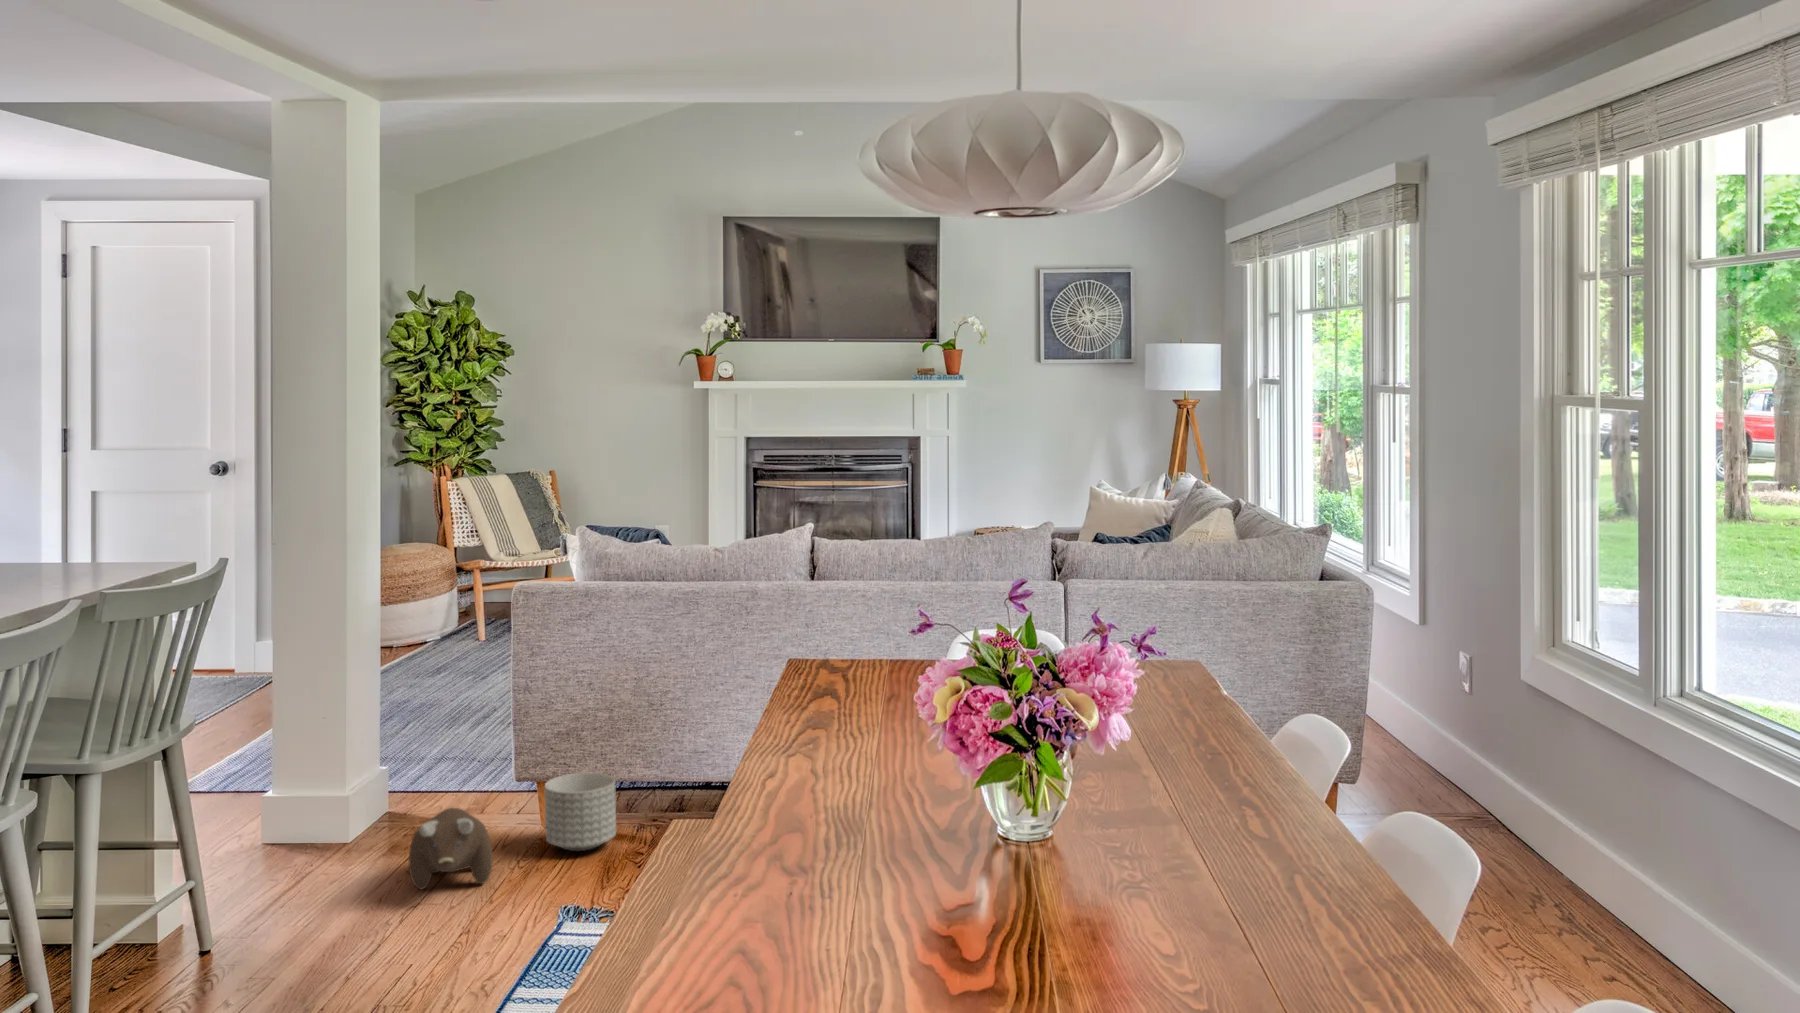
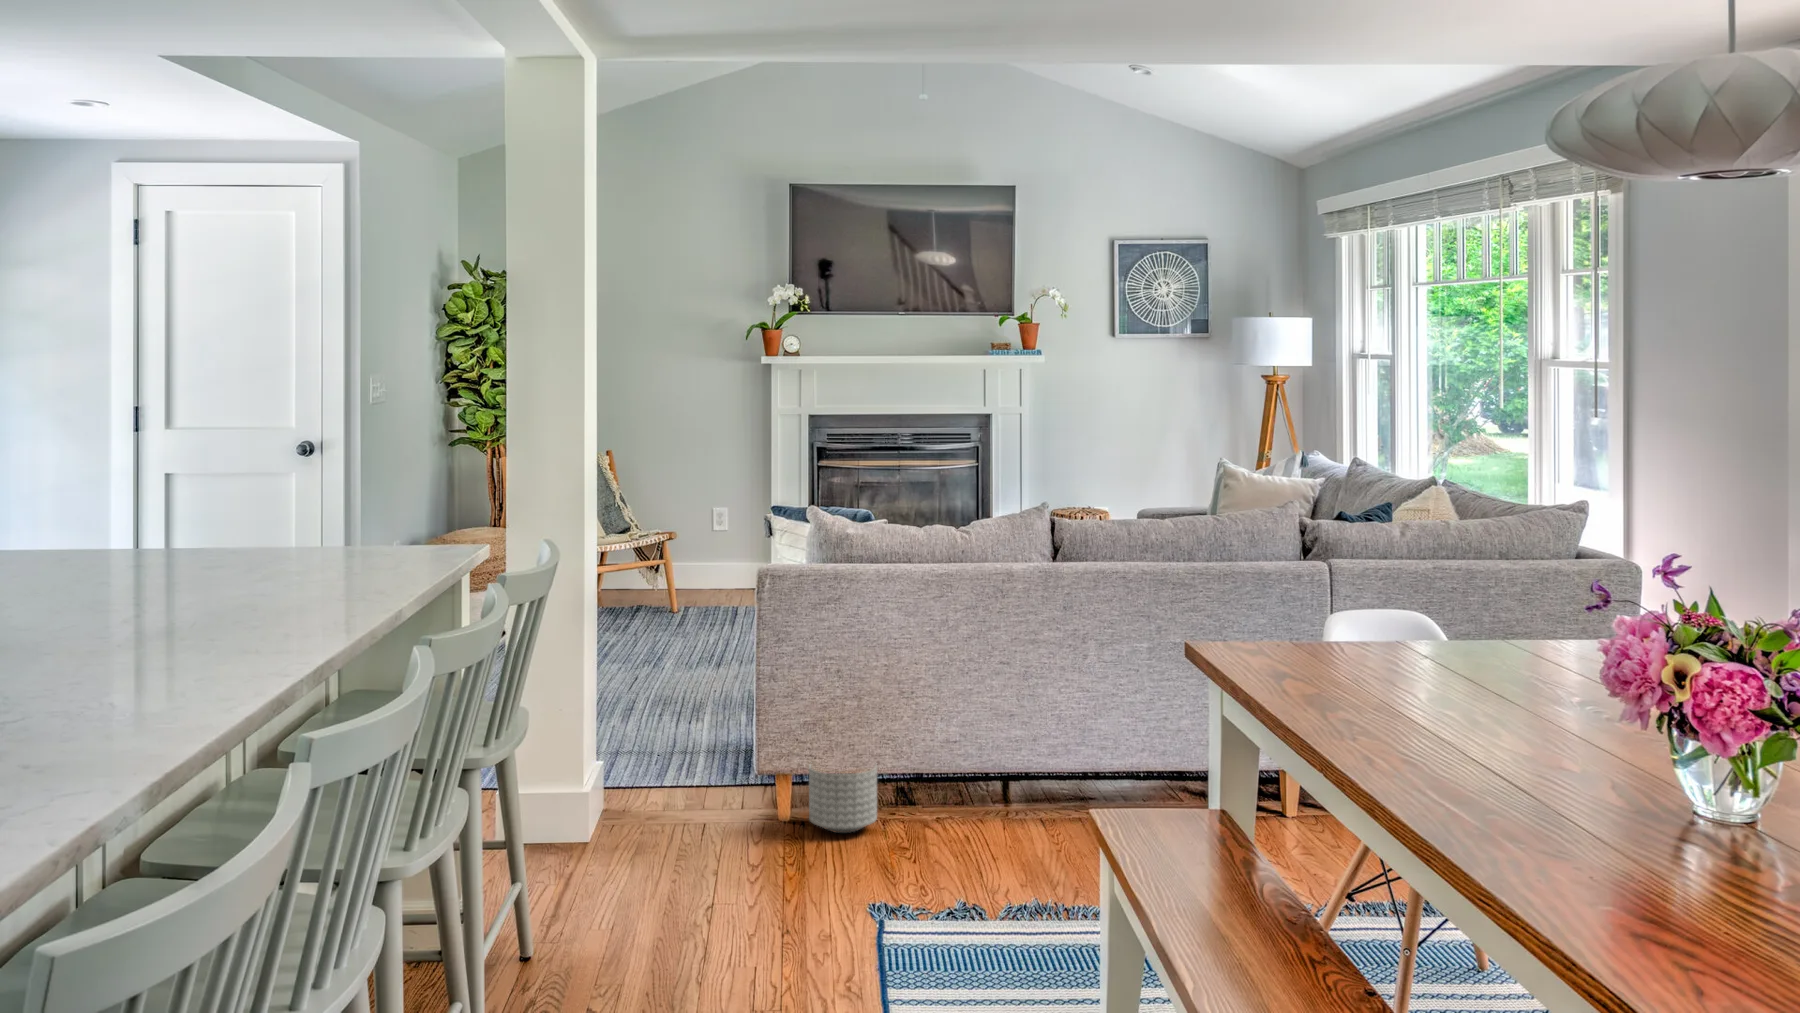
plush toy: present [409,808,493,890] -> none [710,791,787,871]

